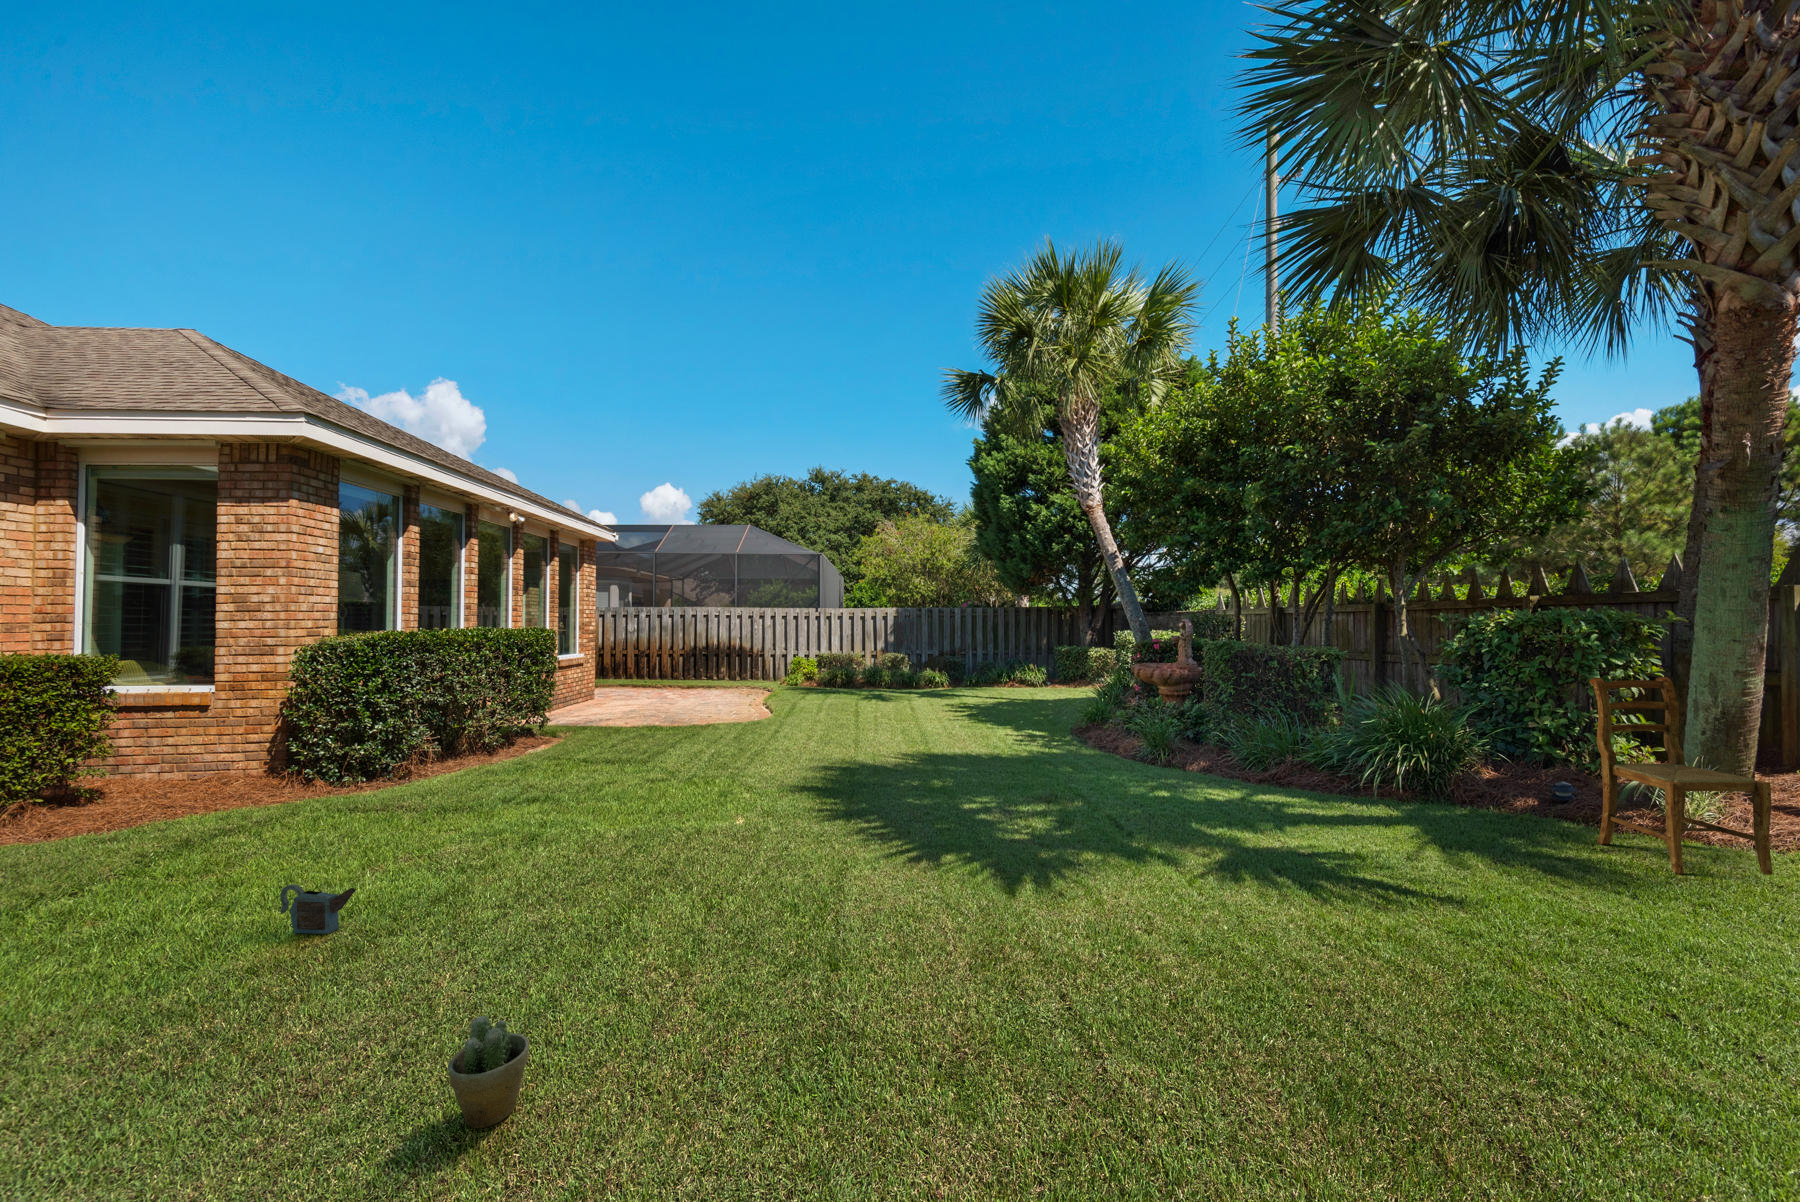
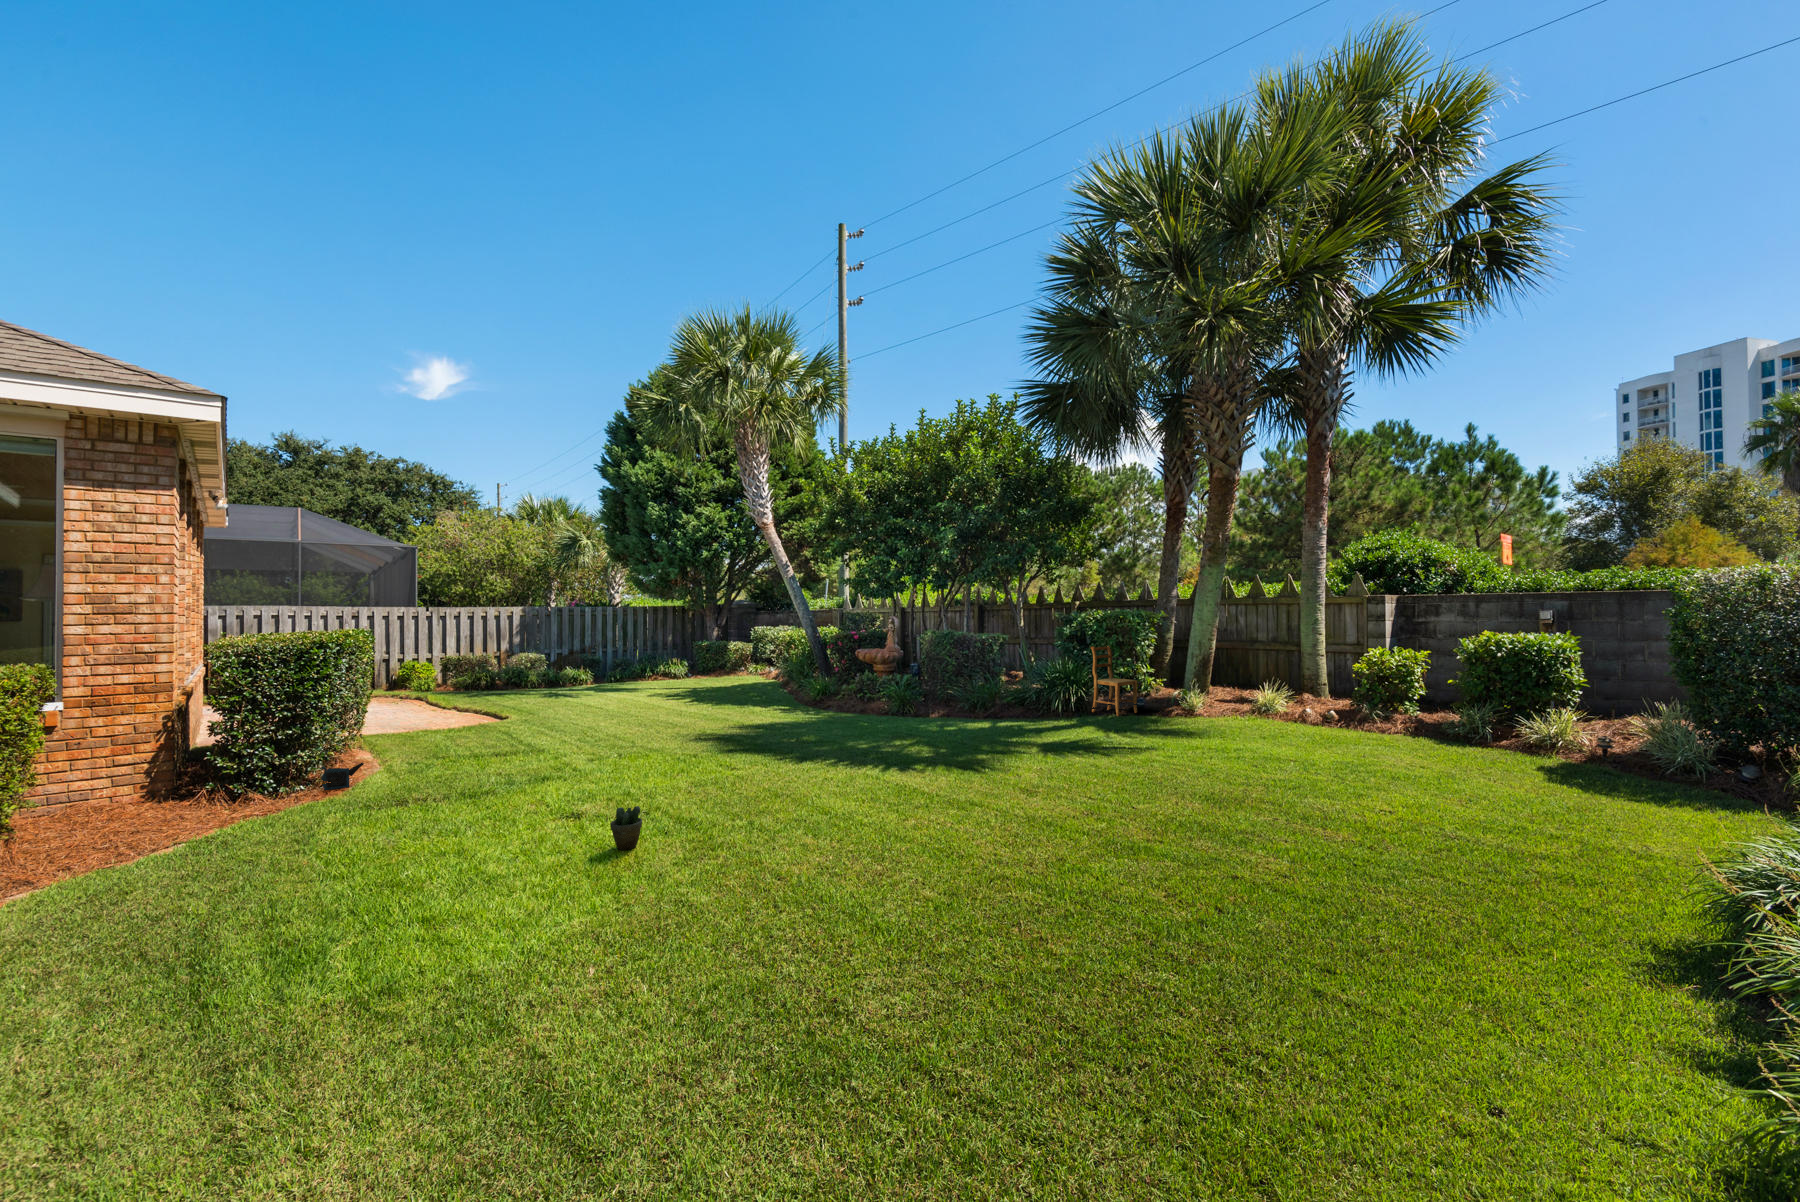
watering can: present [280,884,356,934] -> present [321,762,364,790]
potted plant: present [448,1016,529,1128] -> present [610,806,642,850]

